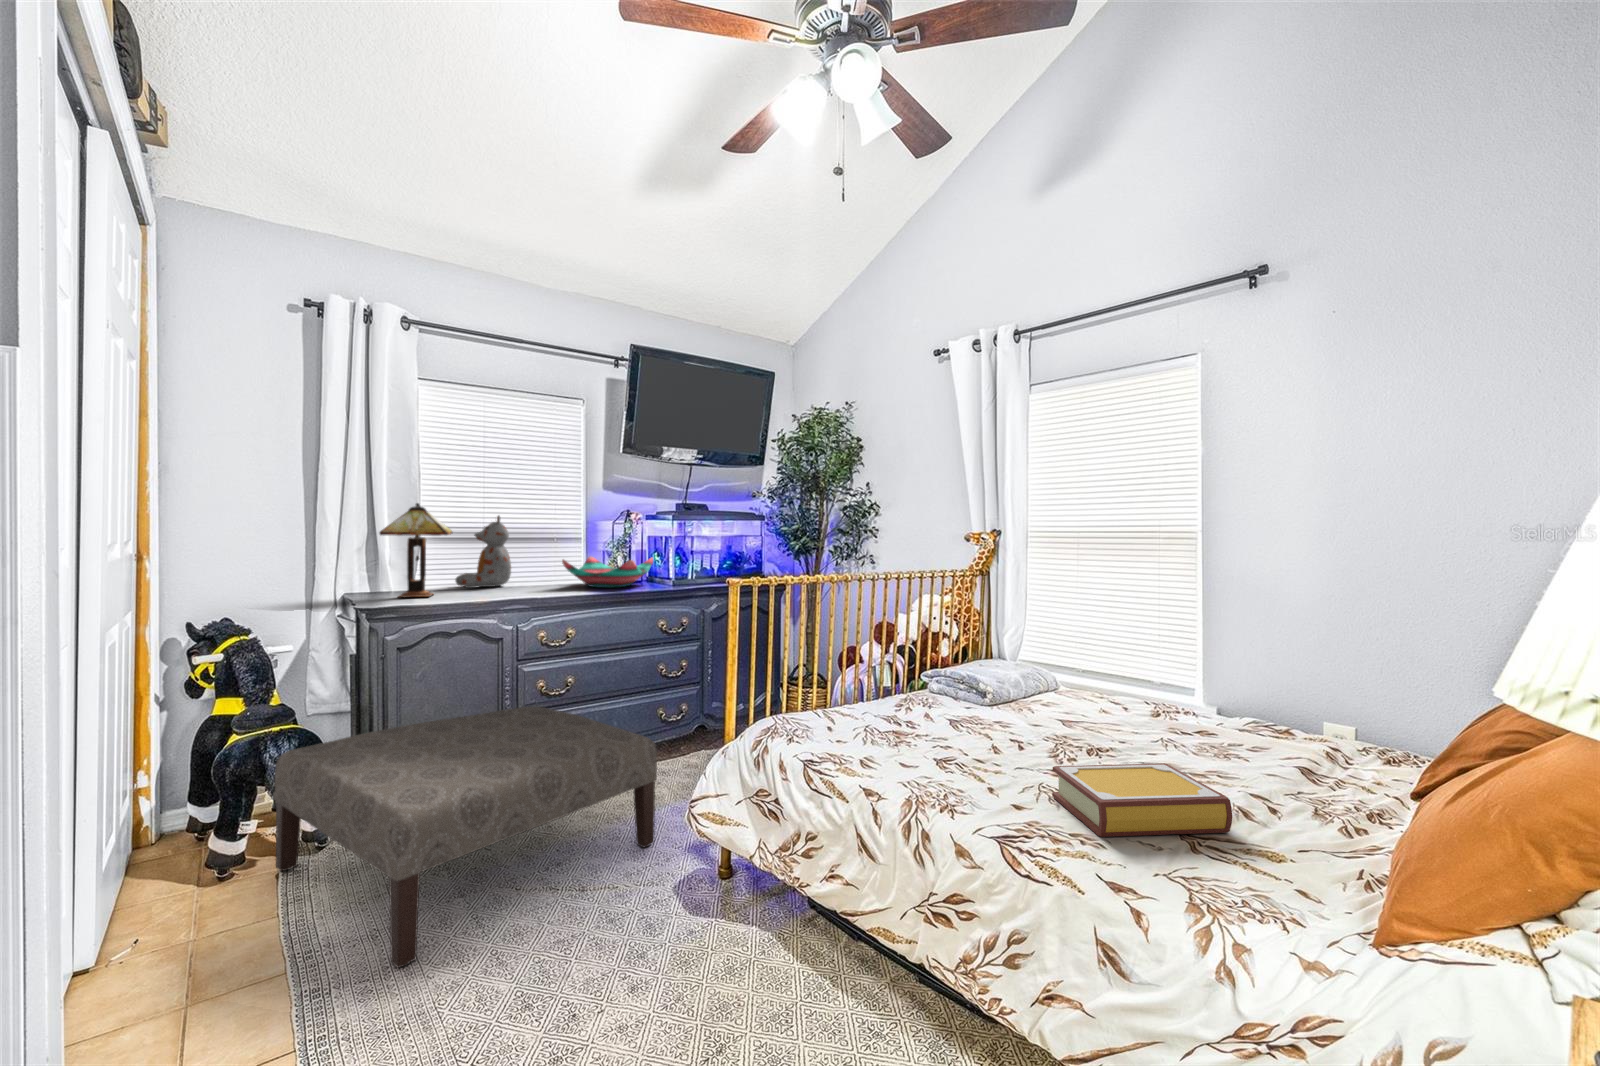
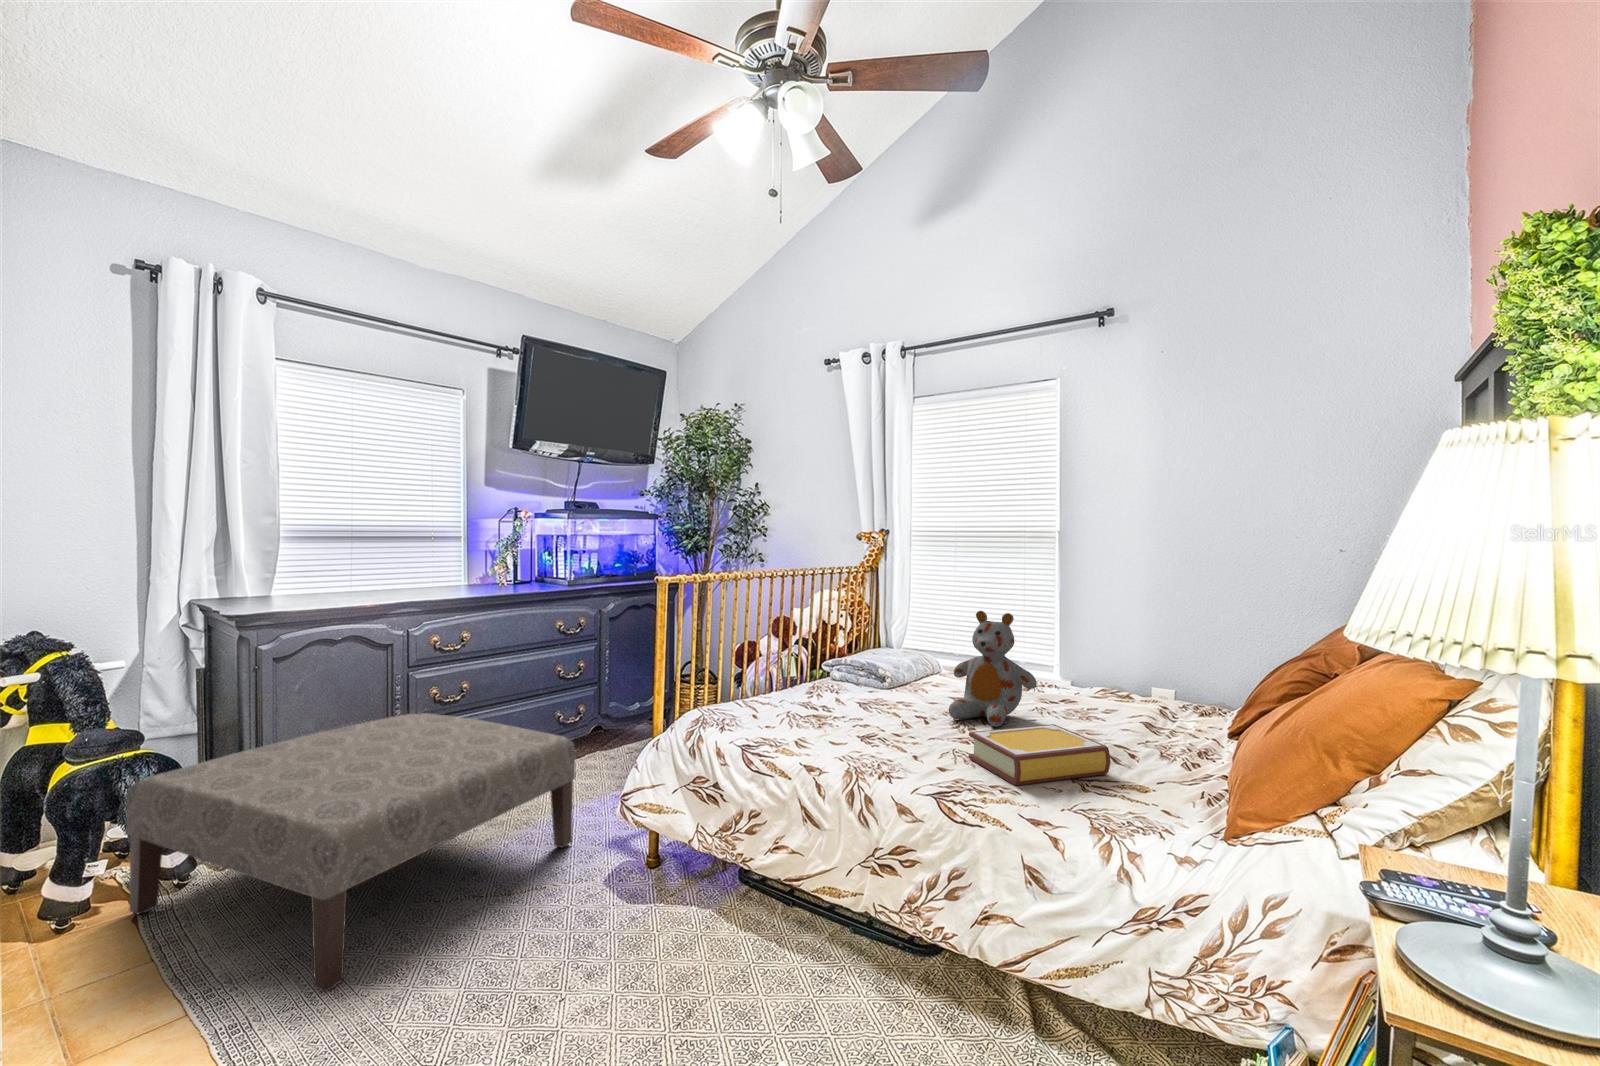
table lamp: present [380,503,452,598] -> none [240,497,322,603]
stuffed bear: present [455,516,511,588] -> present [949,611,1037,727]
decorative bowl: present [562,556,653,587] -> none [449,555,545,588]

